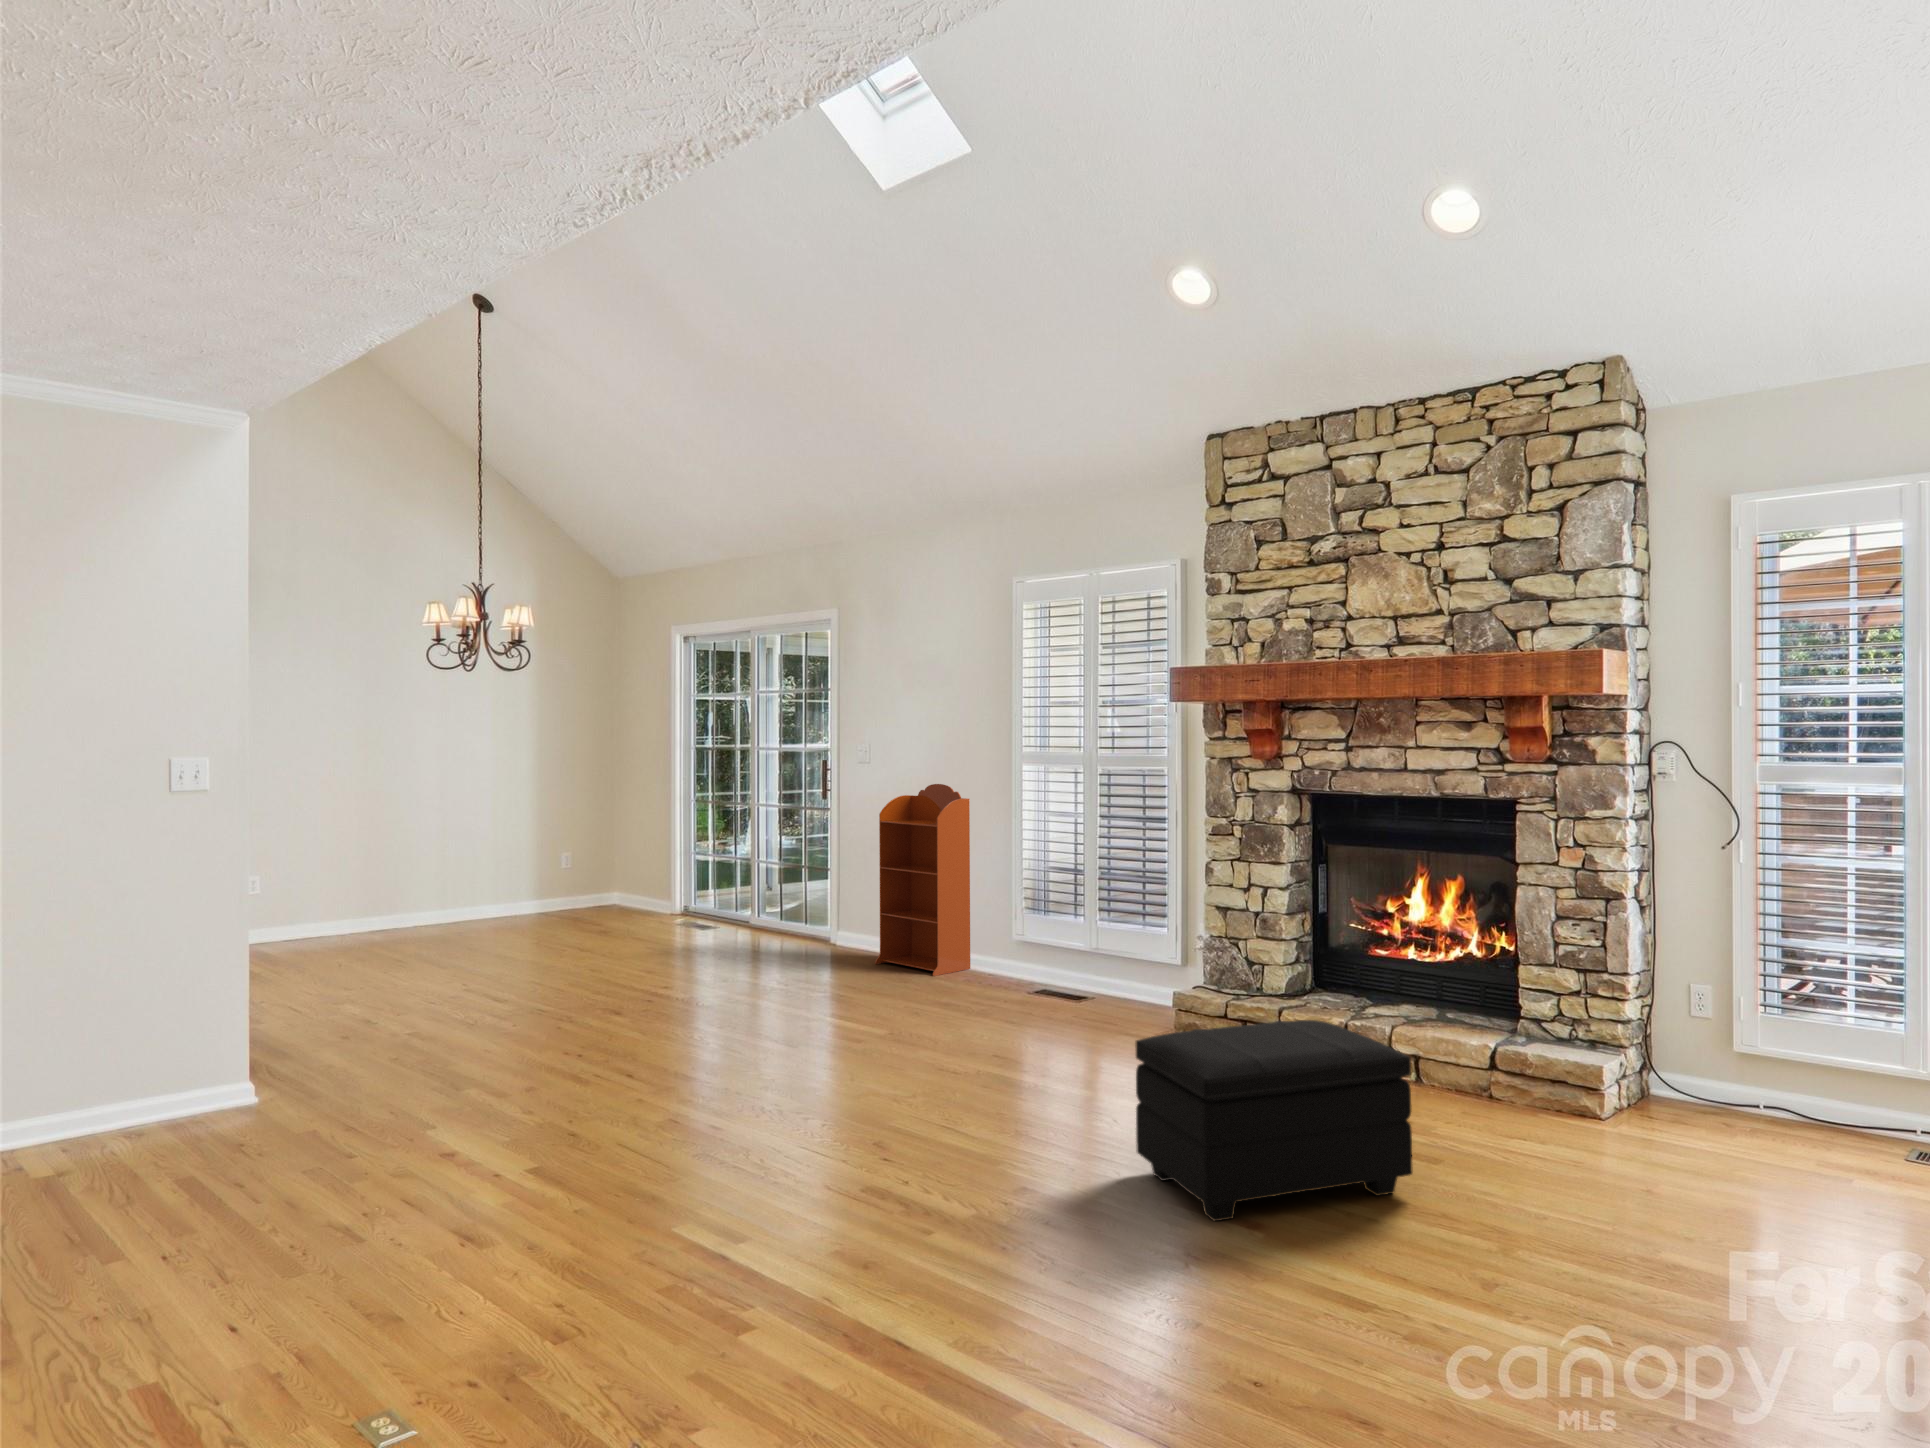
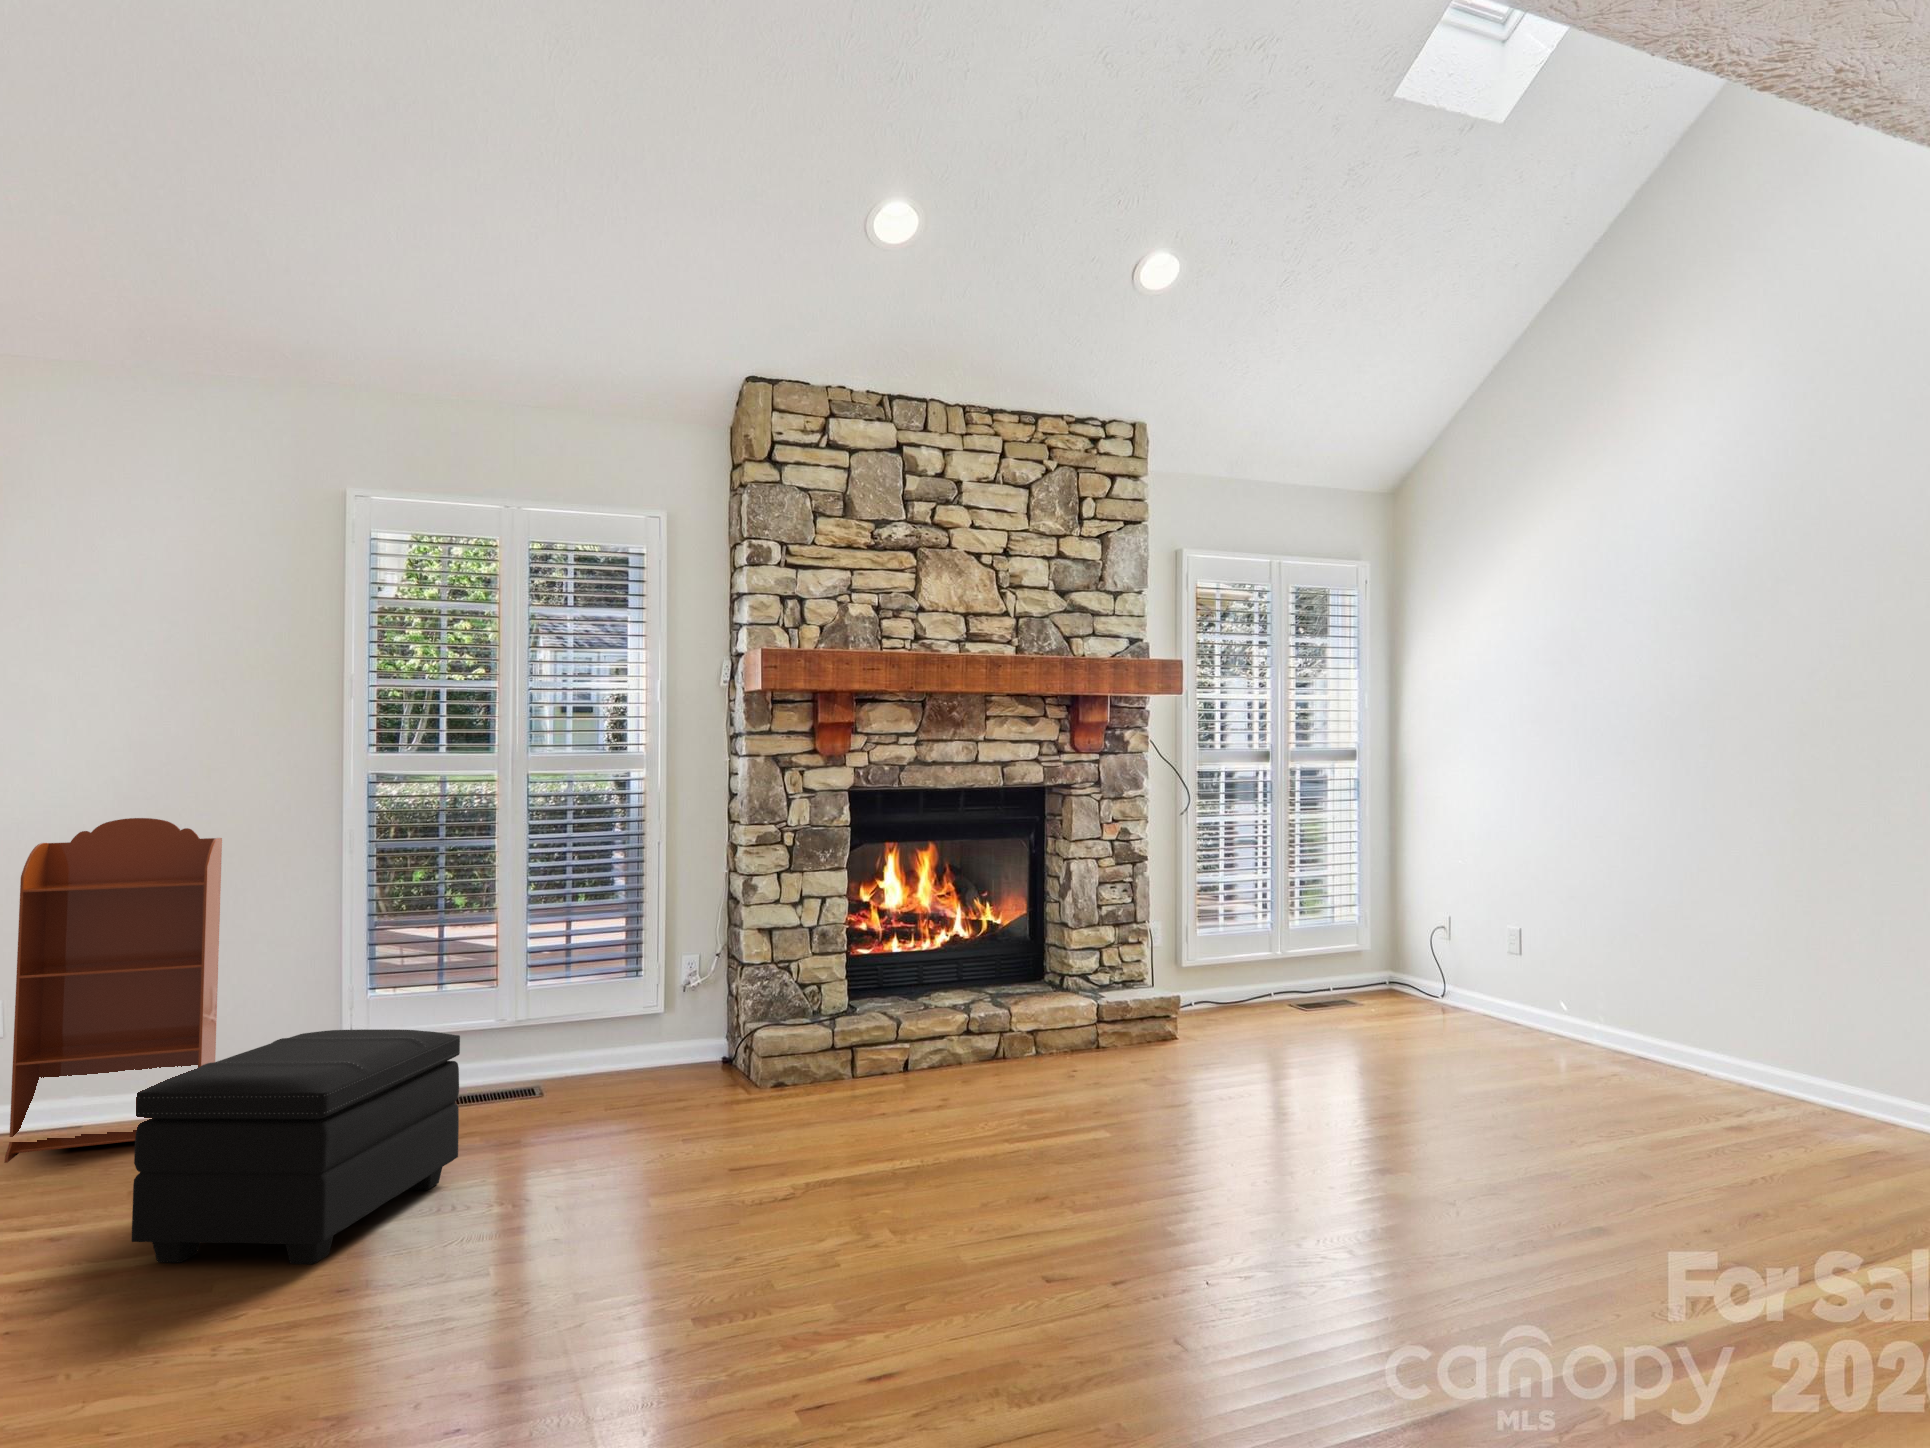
footstool: present [1136,1020,1412,1221] -> present [132,1029,460,1264]

